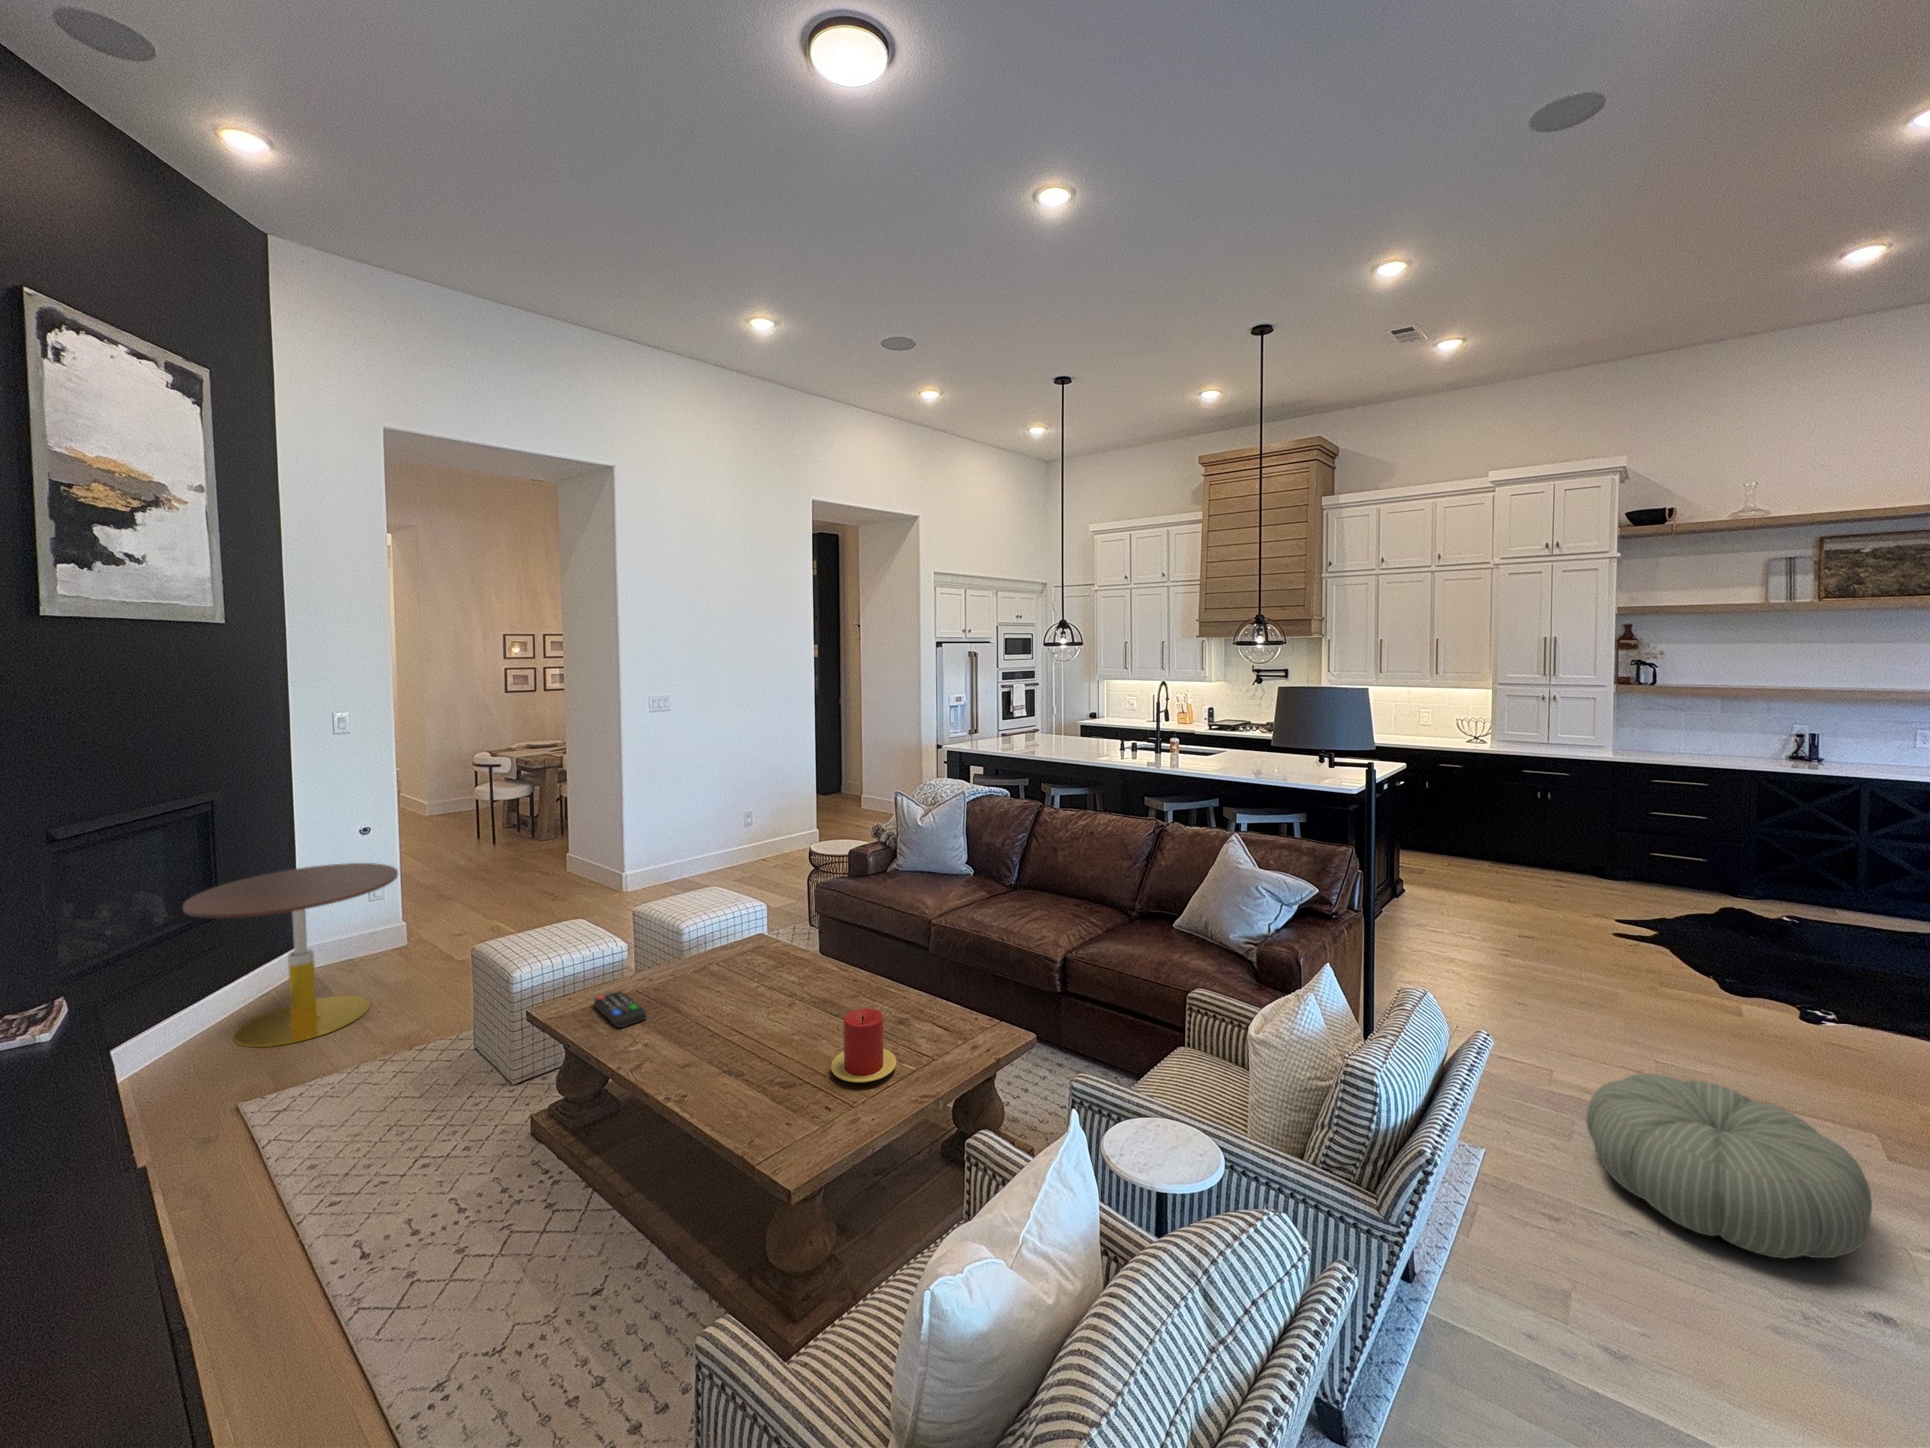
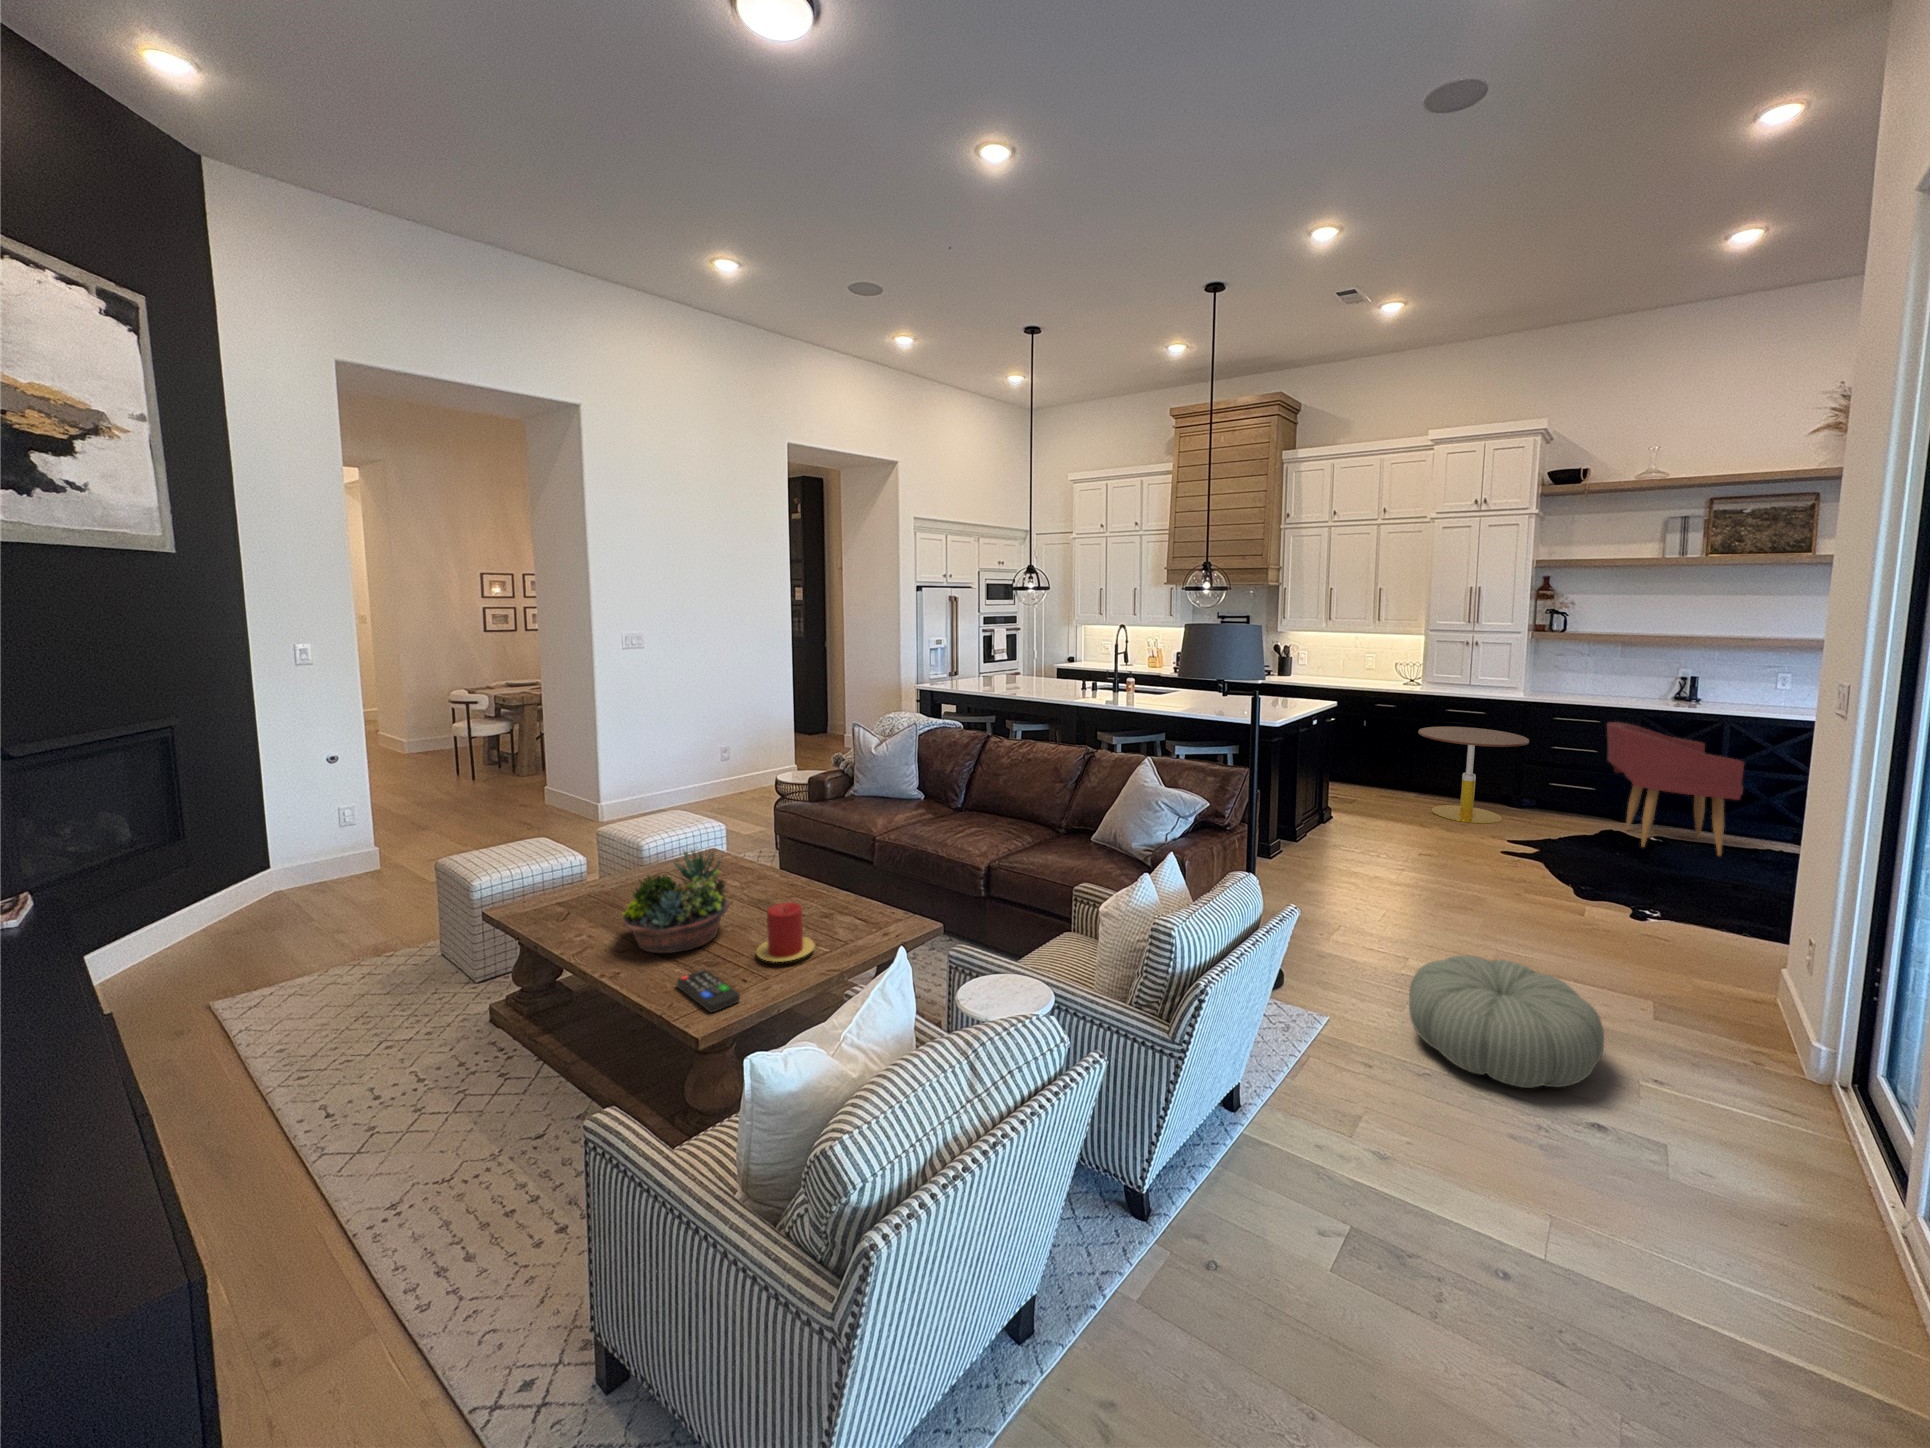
armchair: none [1721,783,1904,938] -> present [1607,722,1744,856]
side table: present [183,863,398,1047] -> present [1418,727,1529,823]
succulent planter: none [679,938,795,1068] -> present [622,851,728,953]
remote control: present [594,991,646,1028] -> present [677,969,740,1012]

